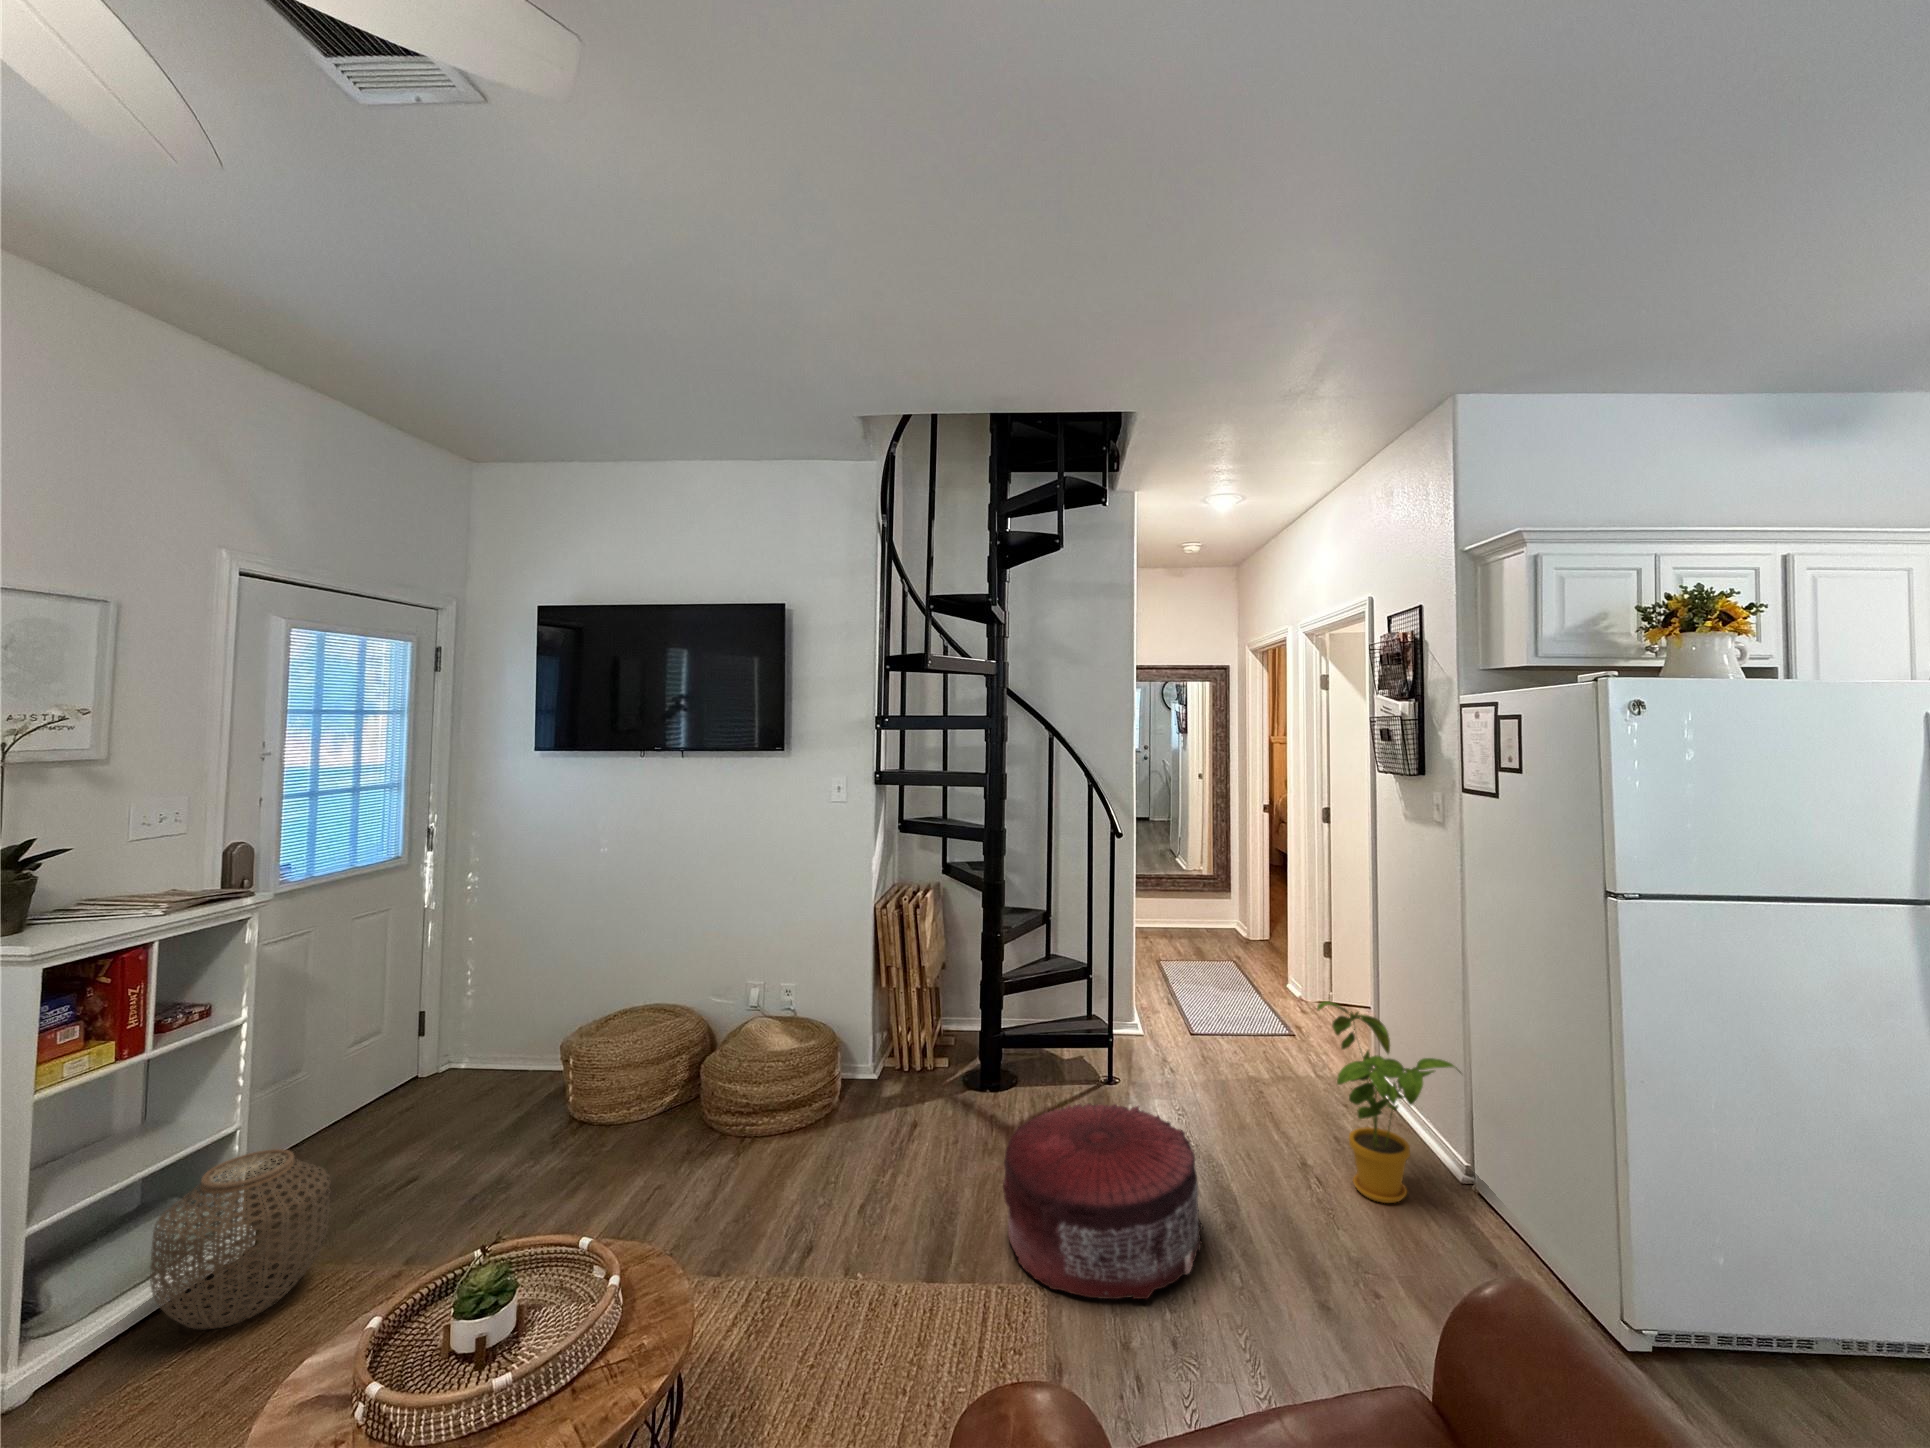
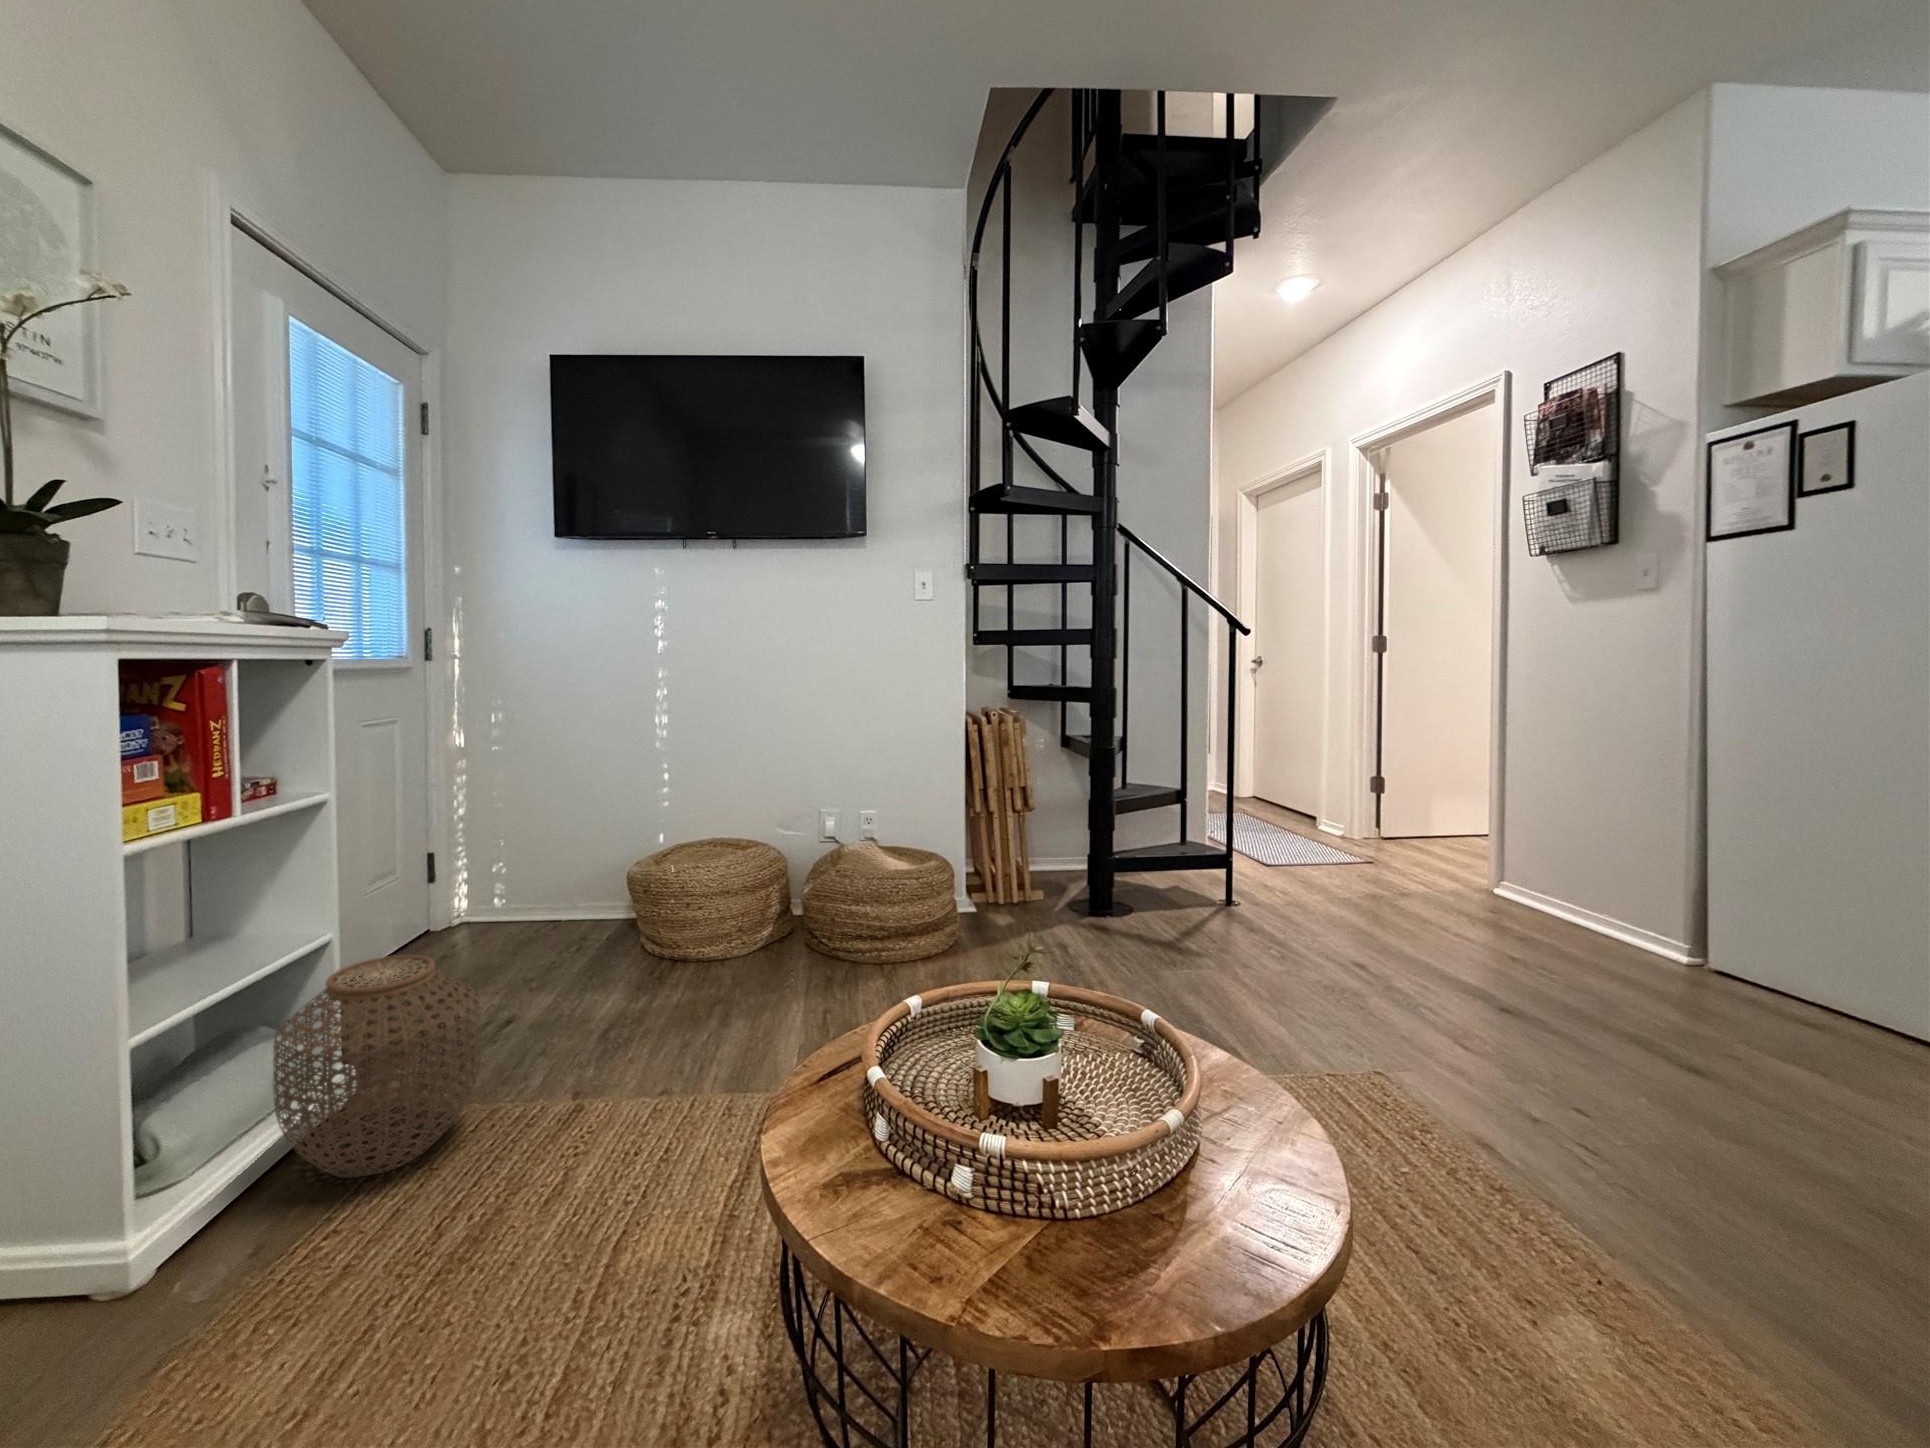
house plant: present [1317,1001,1461,1203] -> none [1539,782,1716,987]
pouf: present [1003,1104,1203,1299] -> none [1261,894,1525,1081]

